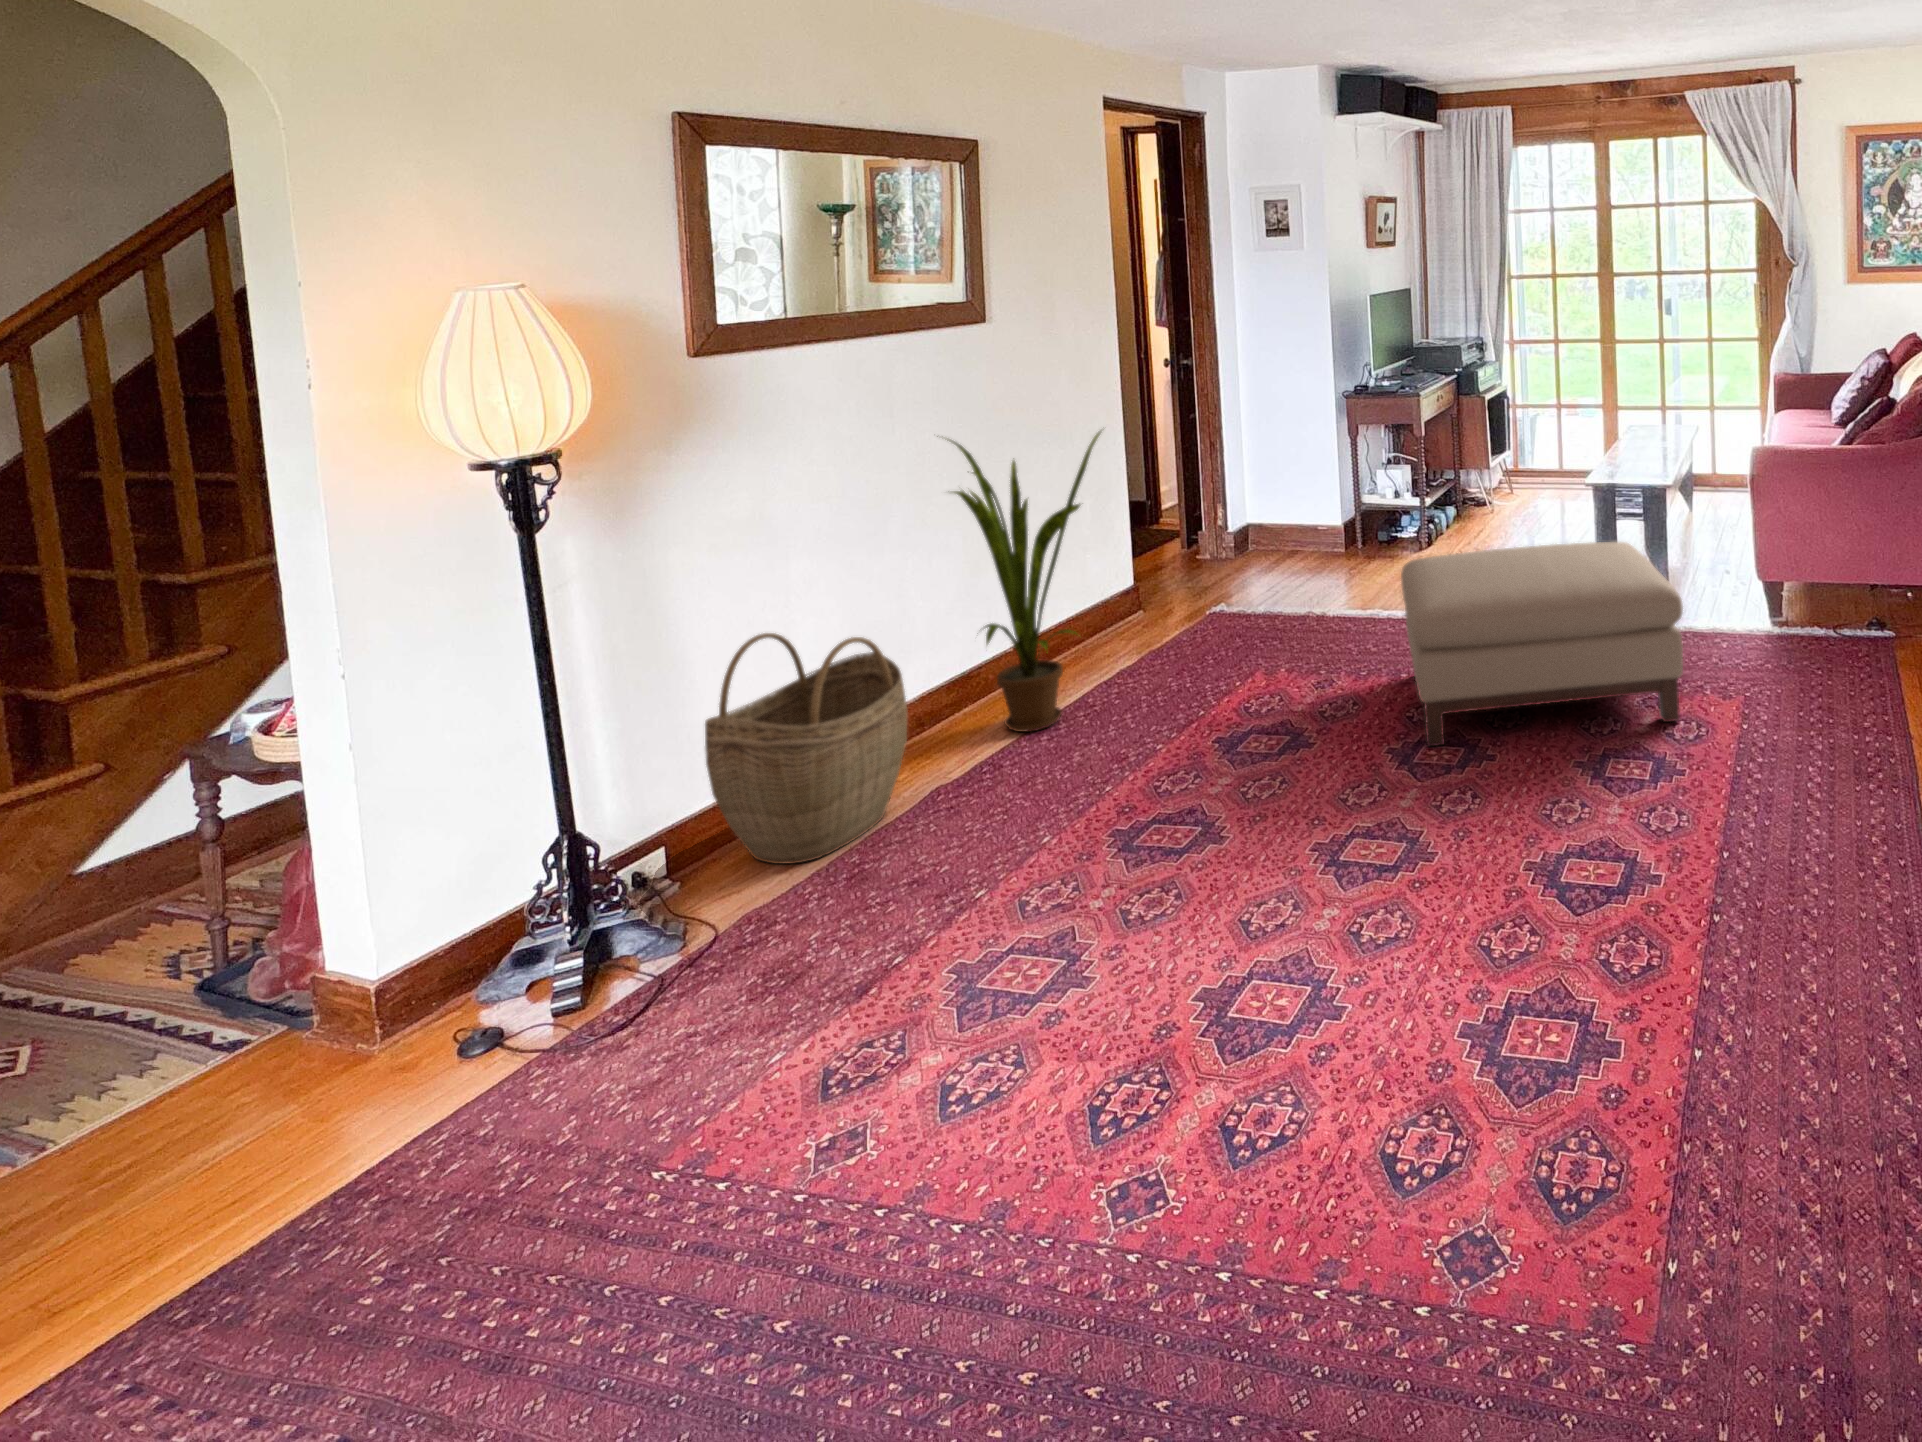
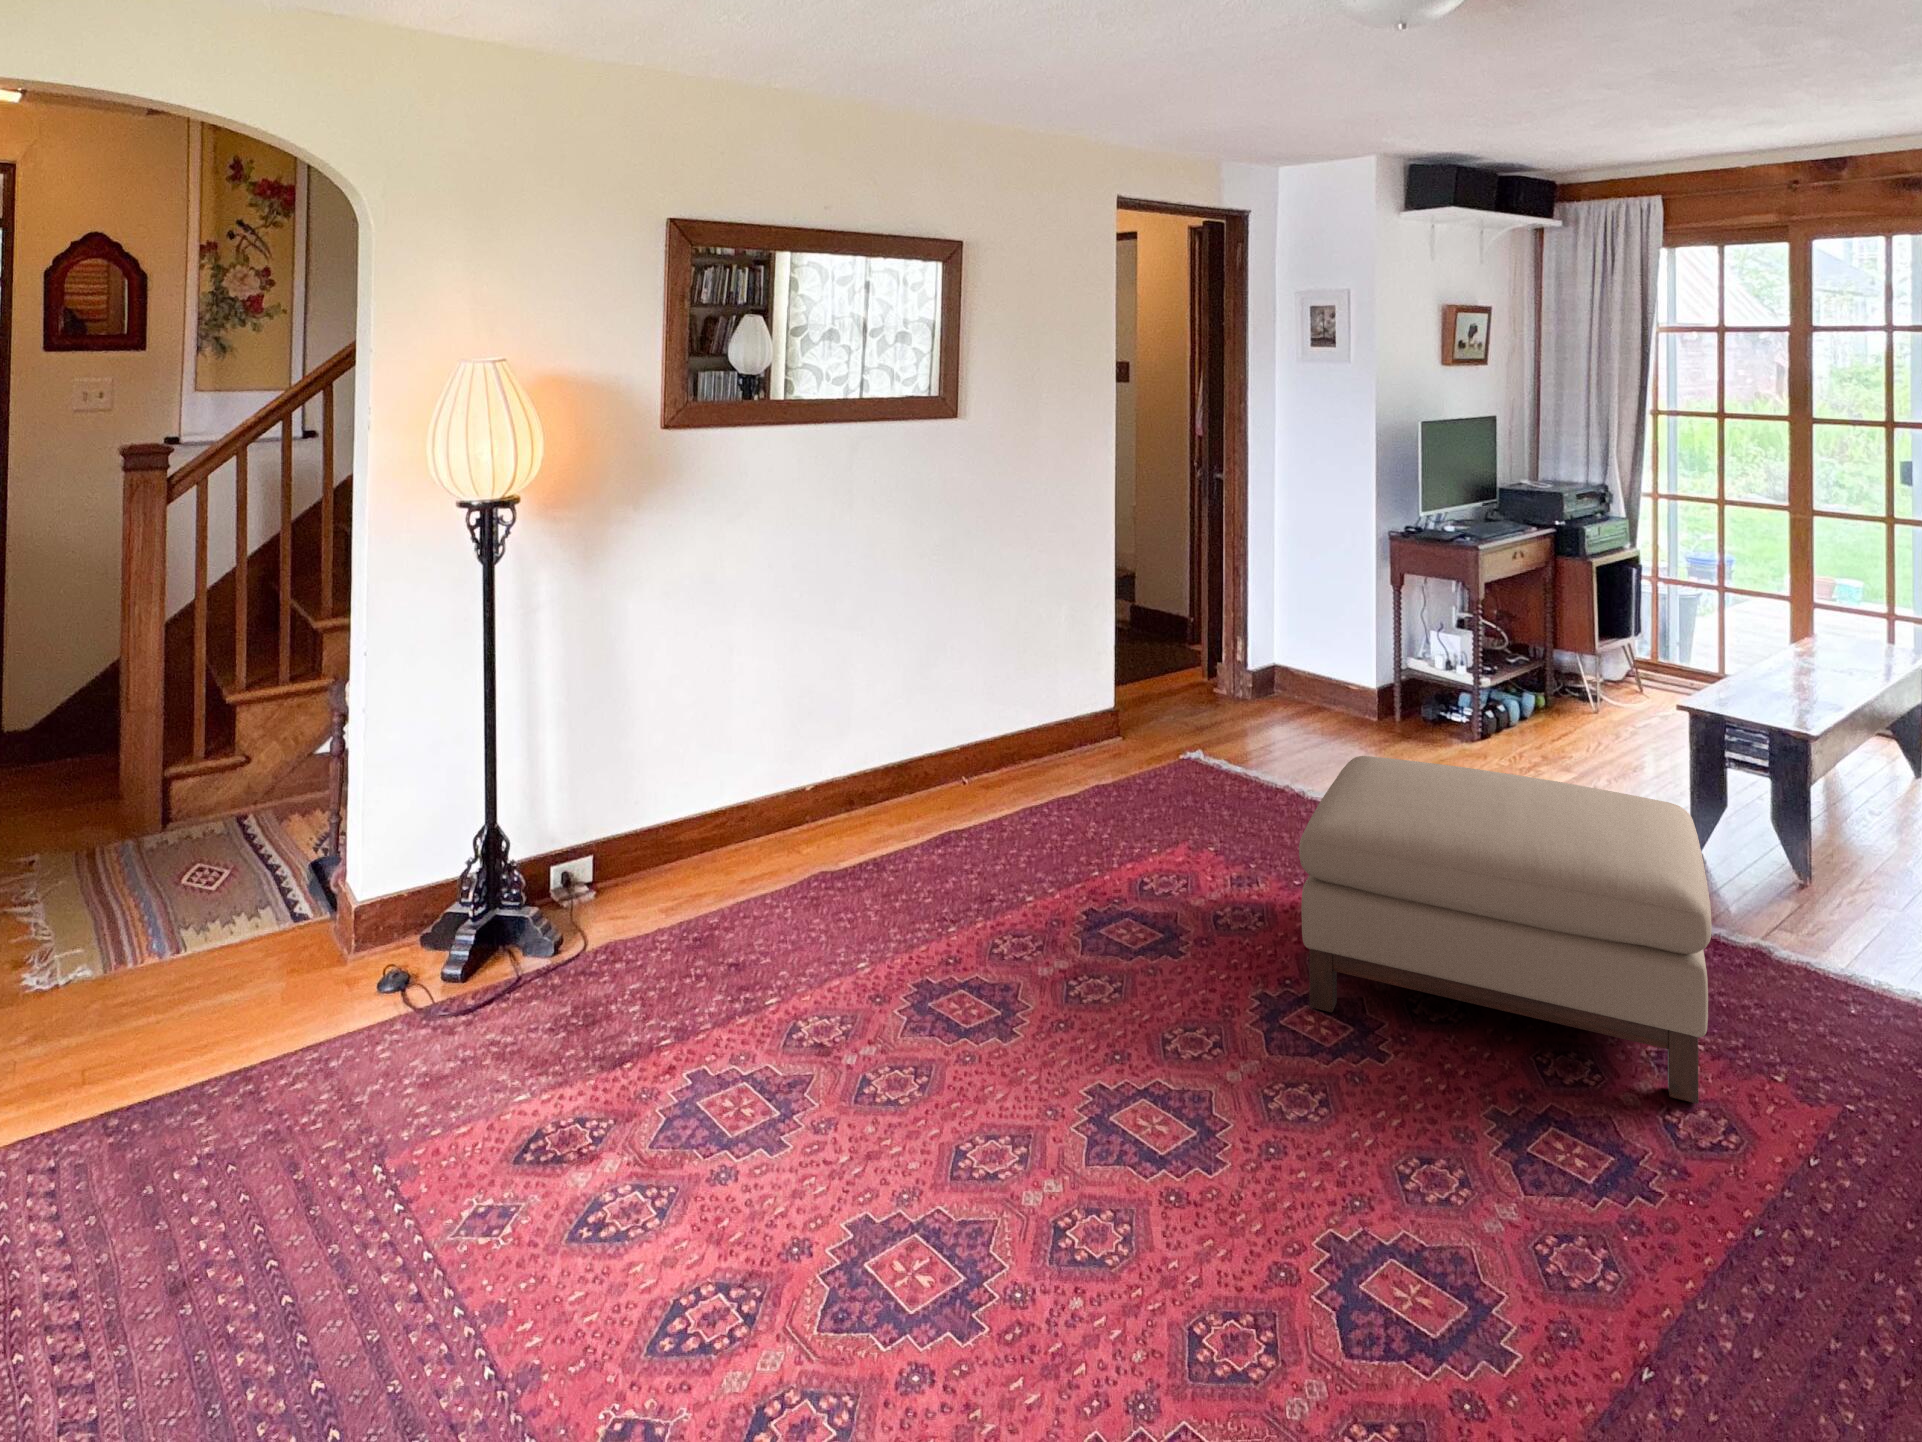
house plant: present [937,431,1101,732] -> none [858,516,1034,841]
woven basket: present [705,633,907,864] -> none [615,681,791,910]

